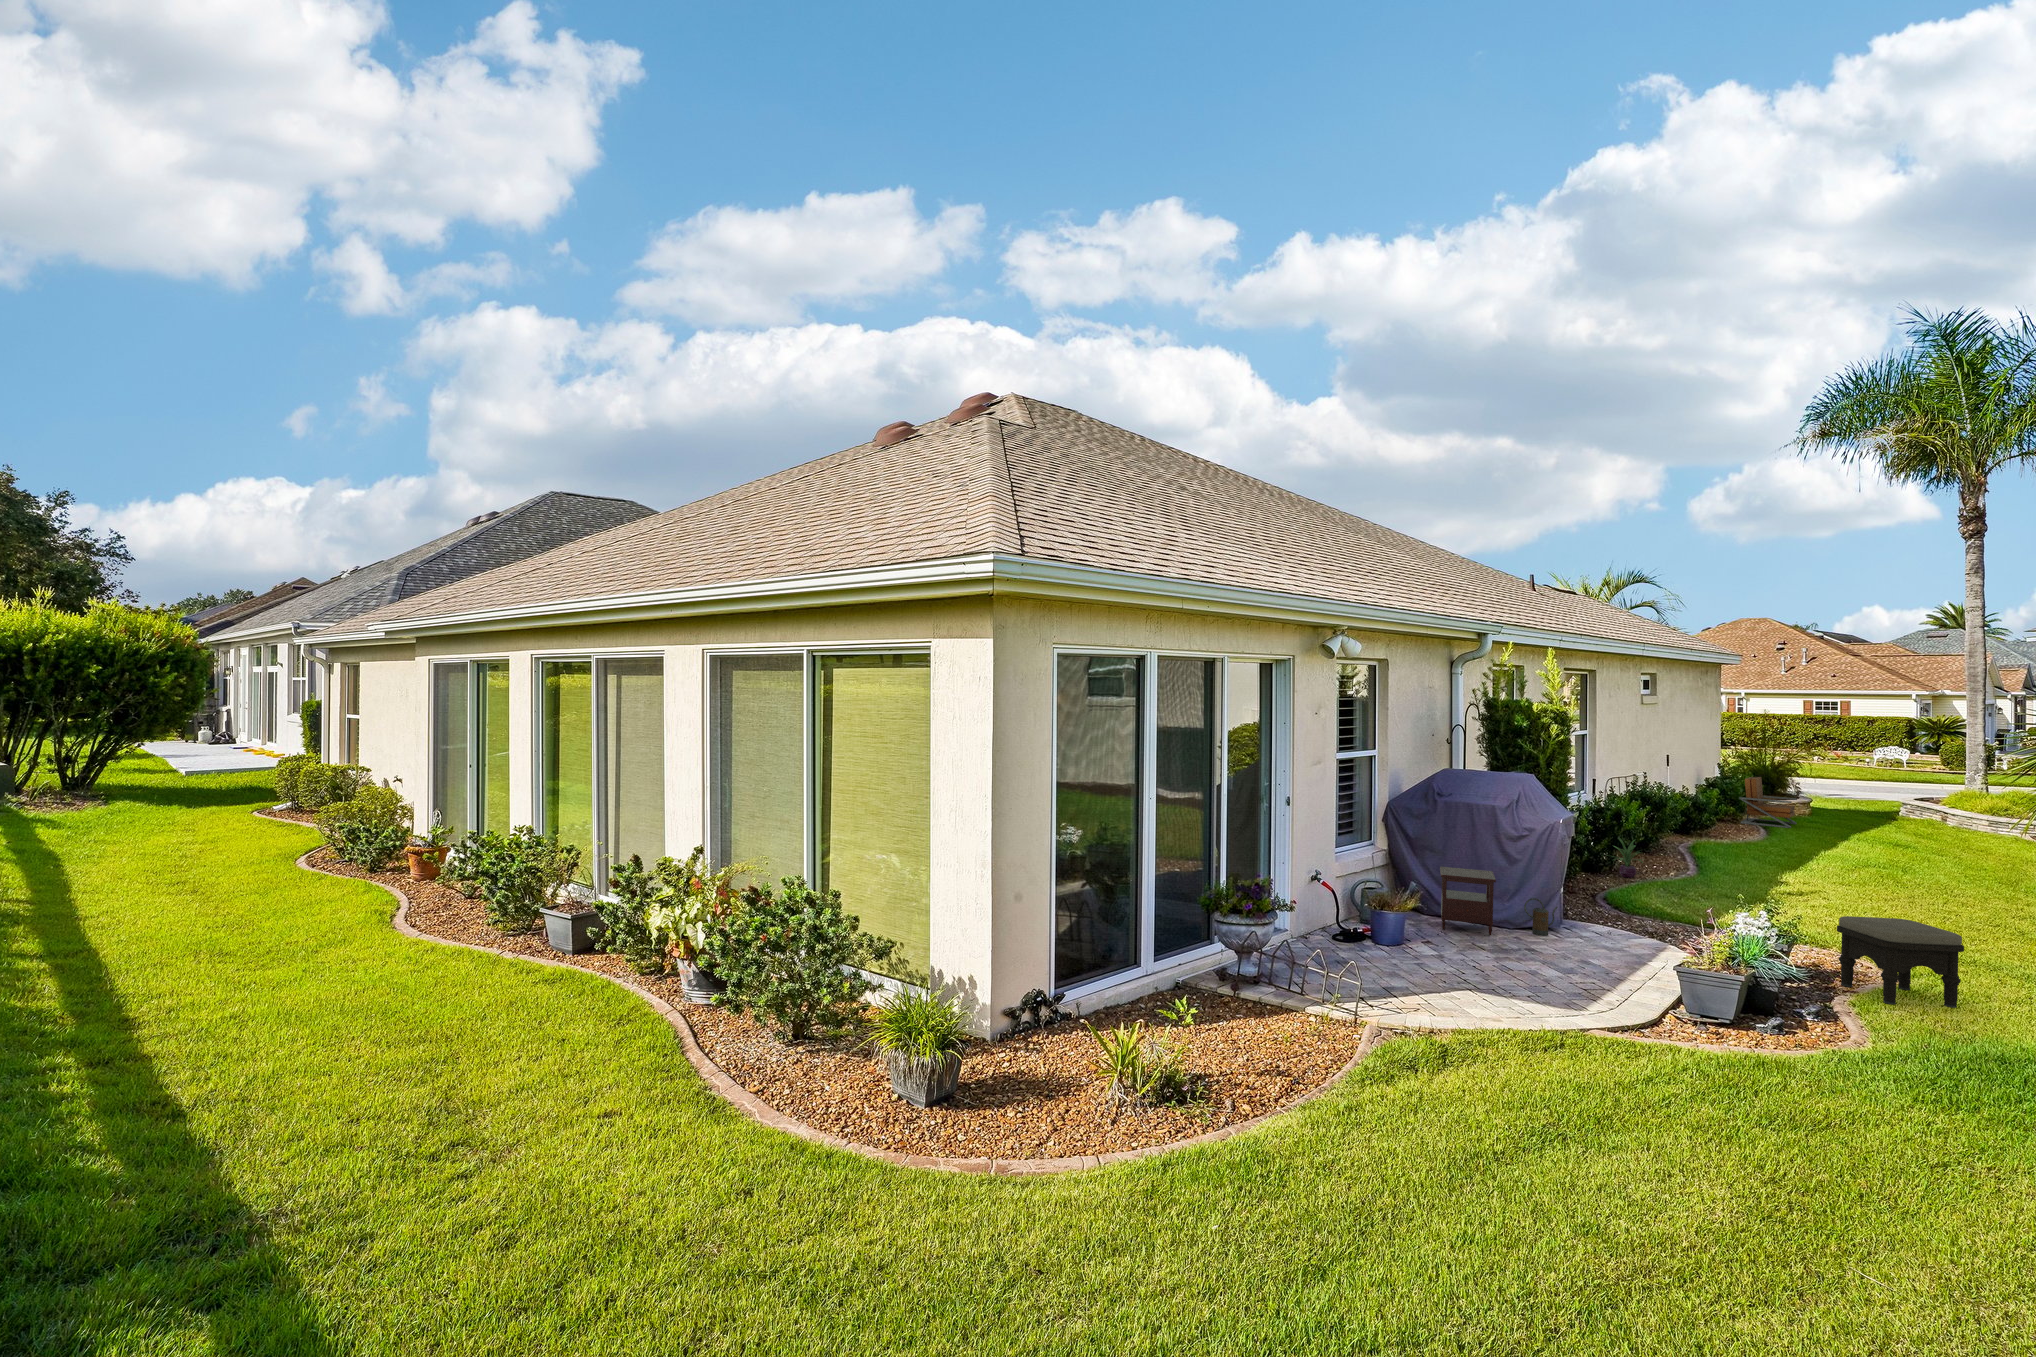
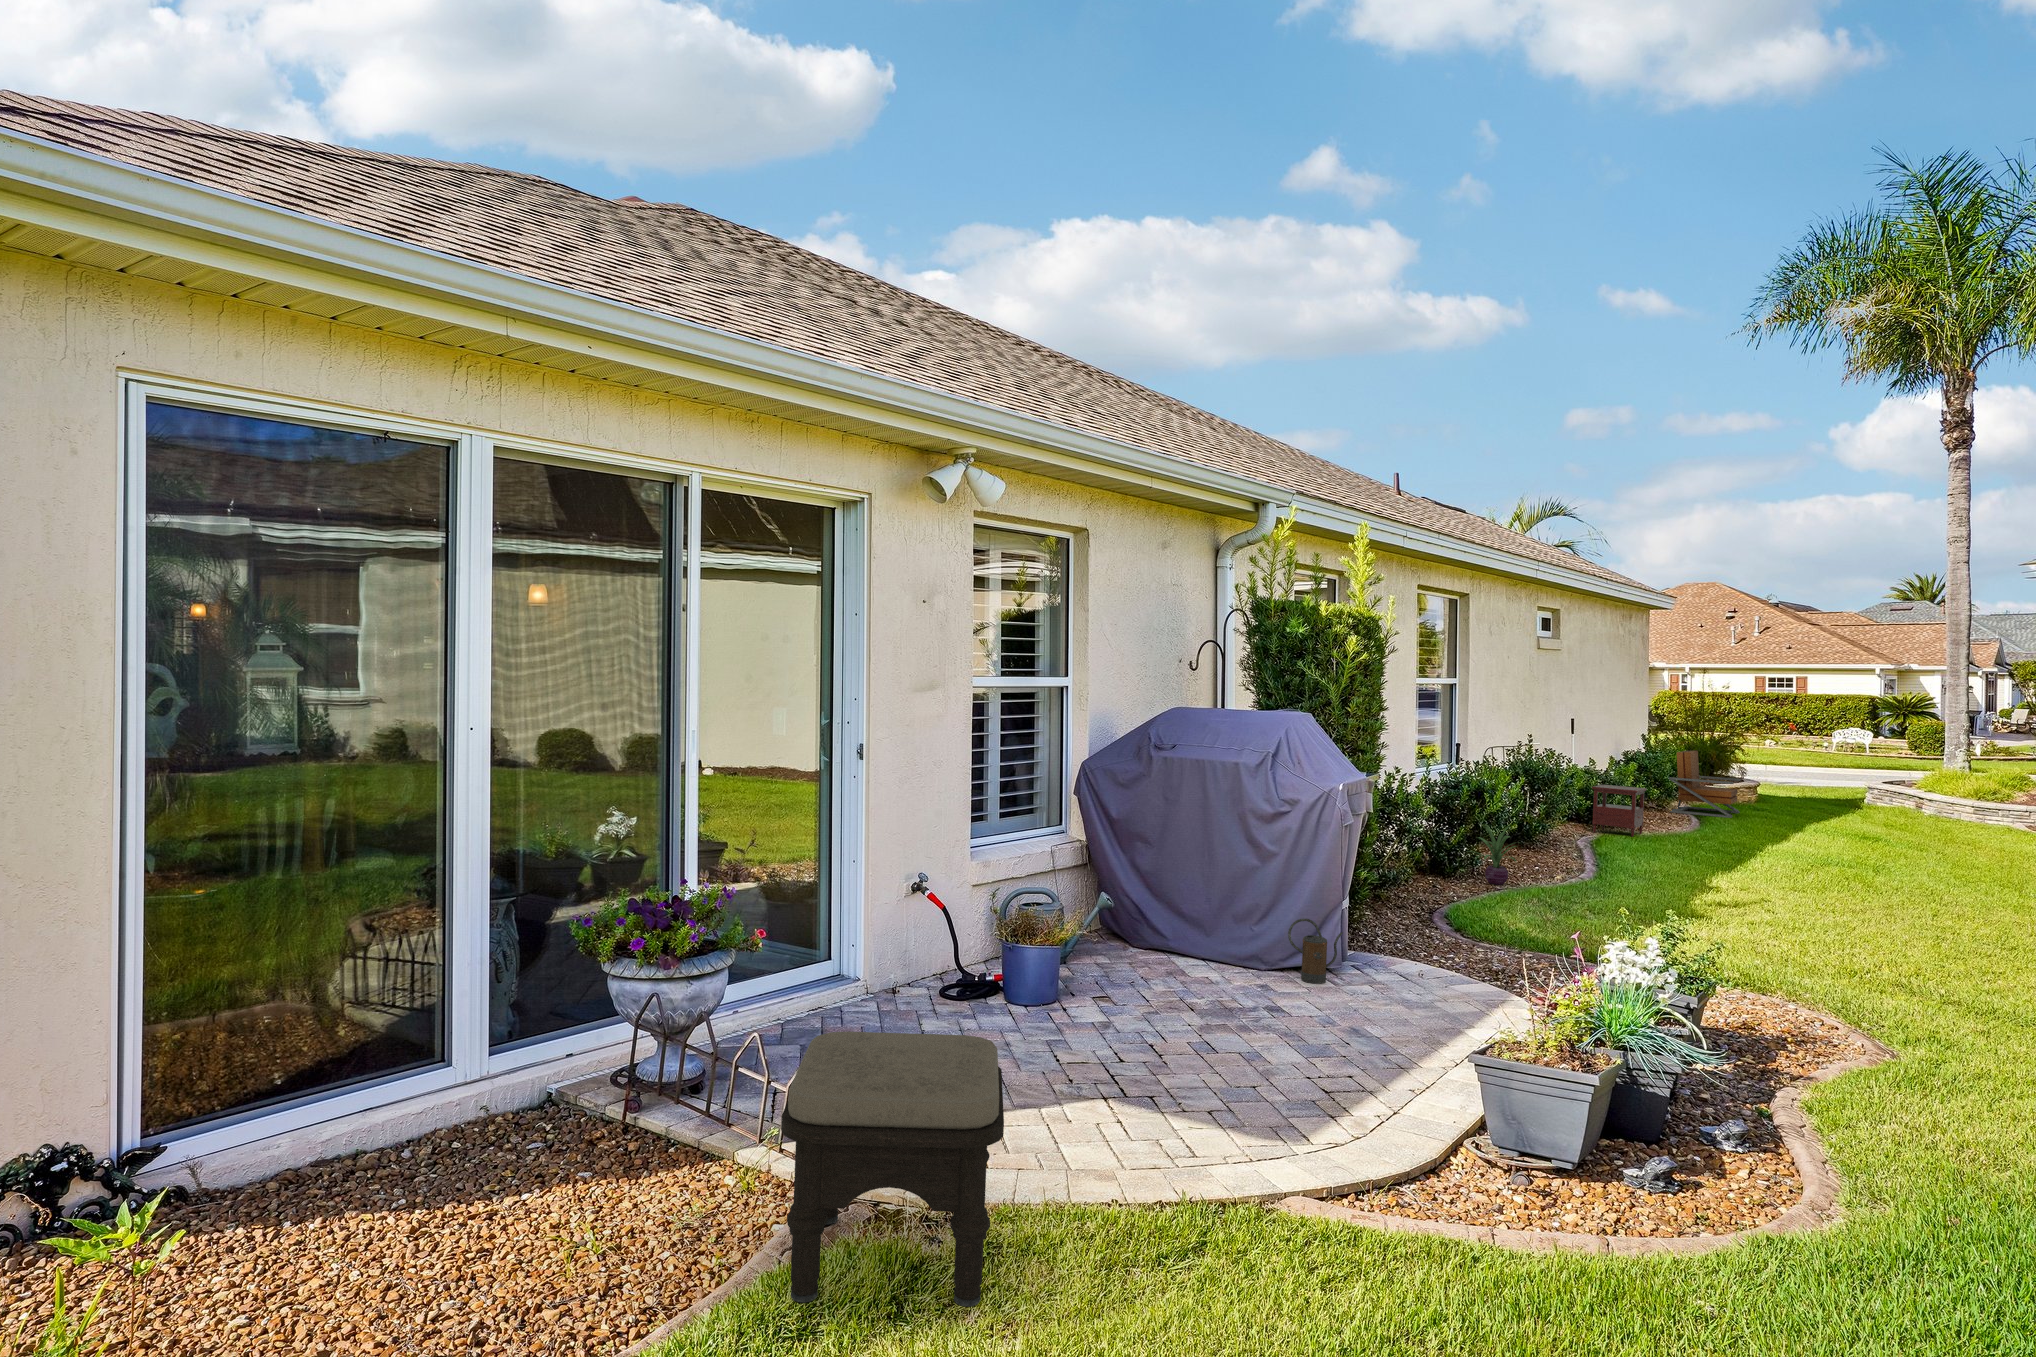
side table: present [1440,867,1496,935] -> present [1592,785,1647,837]
ottoman: present [1837,916,1964,1008] -> present [781,1032,1004,1307]

